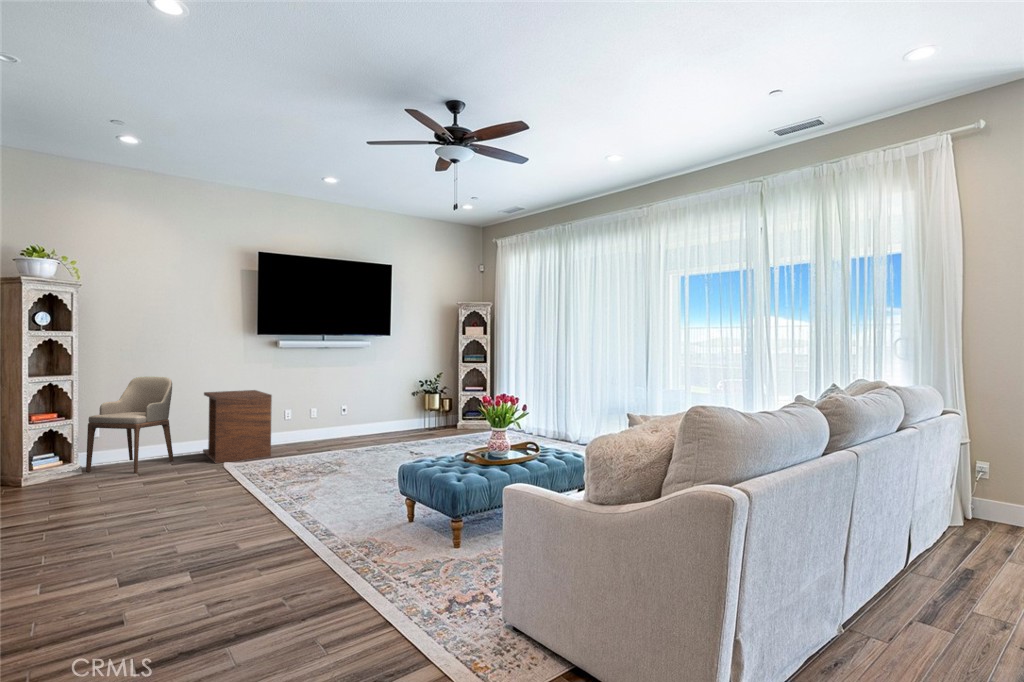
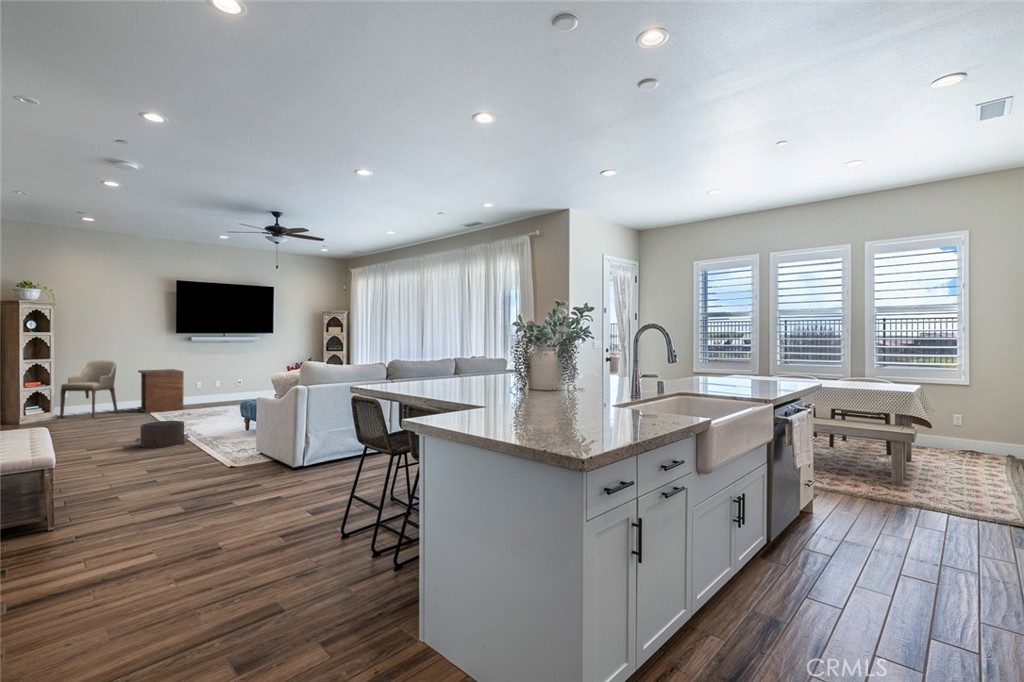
pouf: none [202,516,315,591] -> present [135,421,190,448]

